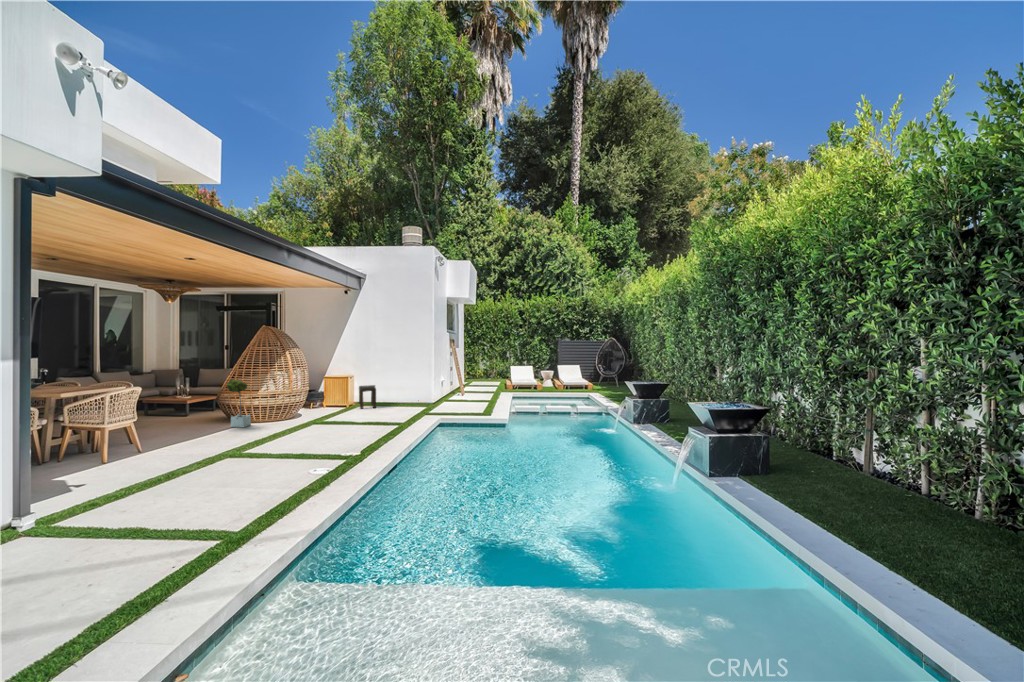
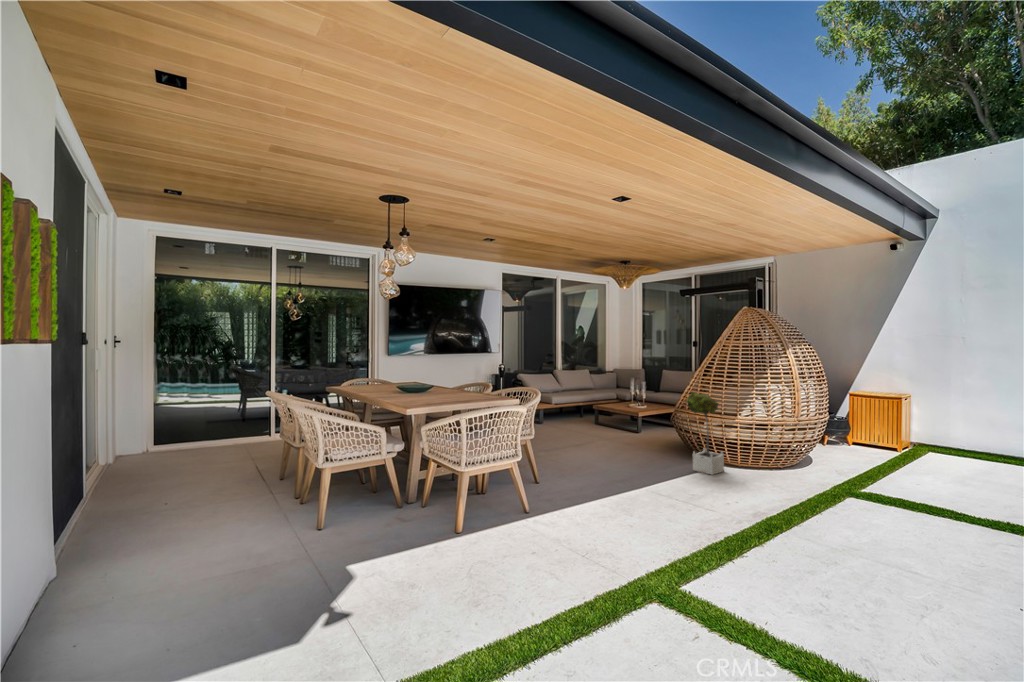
bench: present [359,385,376,409] -> none [922,414,977,467]

